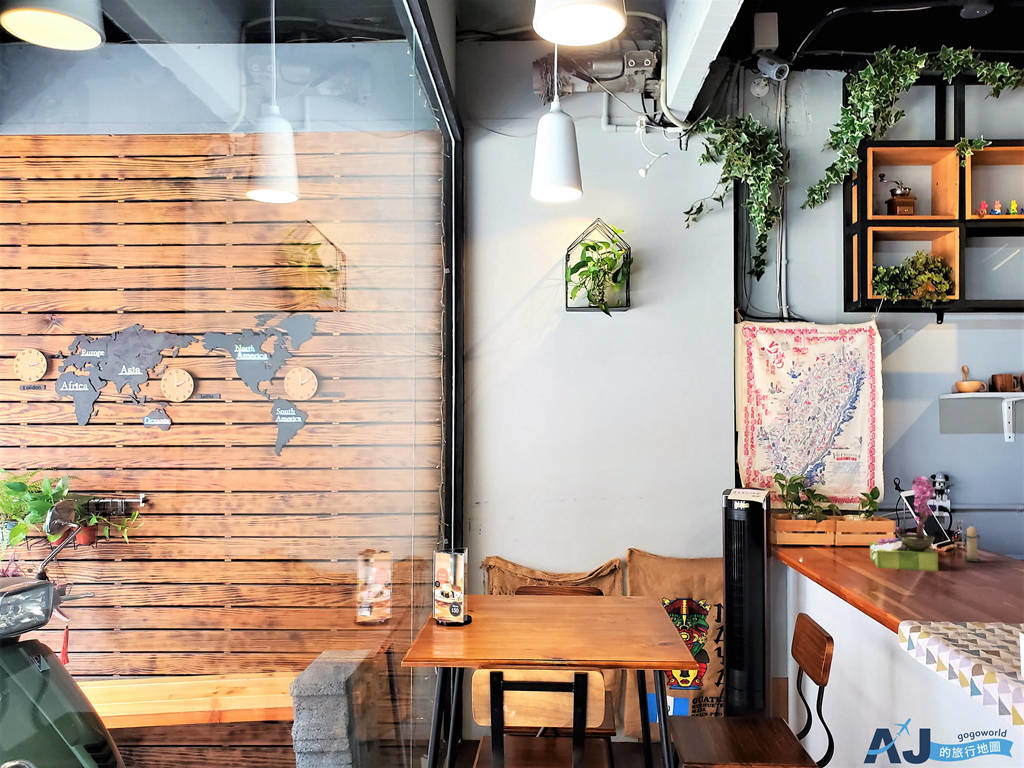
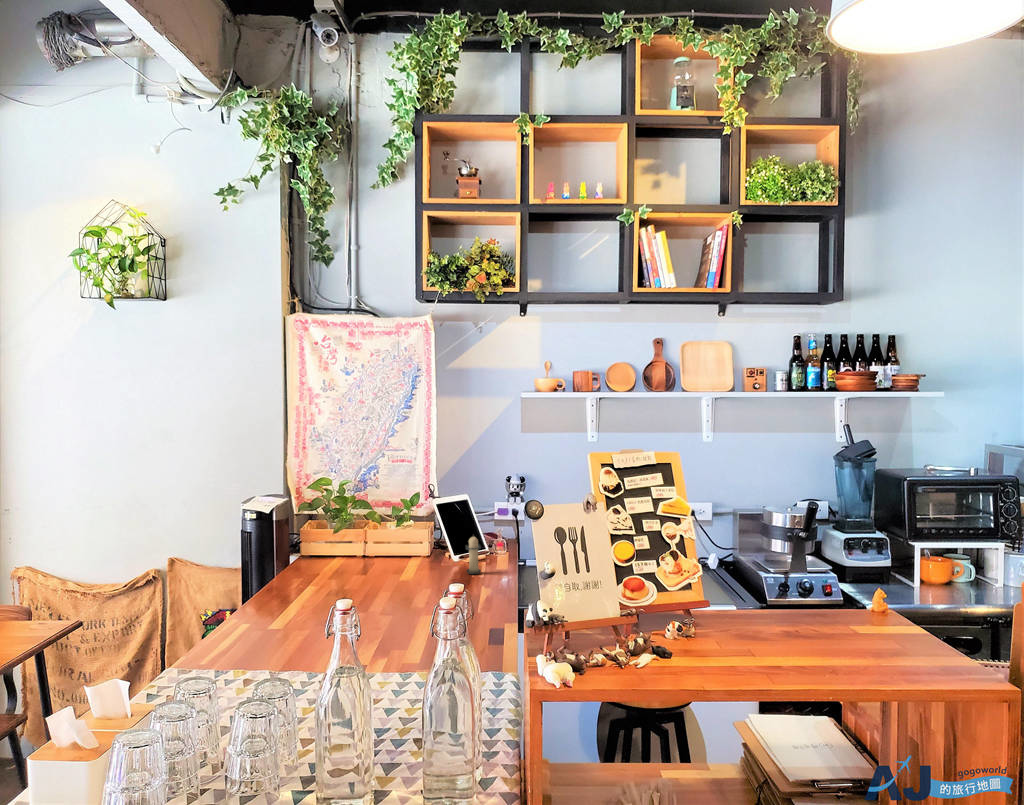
flower arrangement: present [870,475,940,571] -> none [348,483,426,589]

